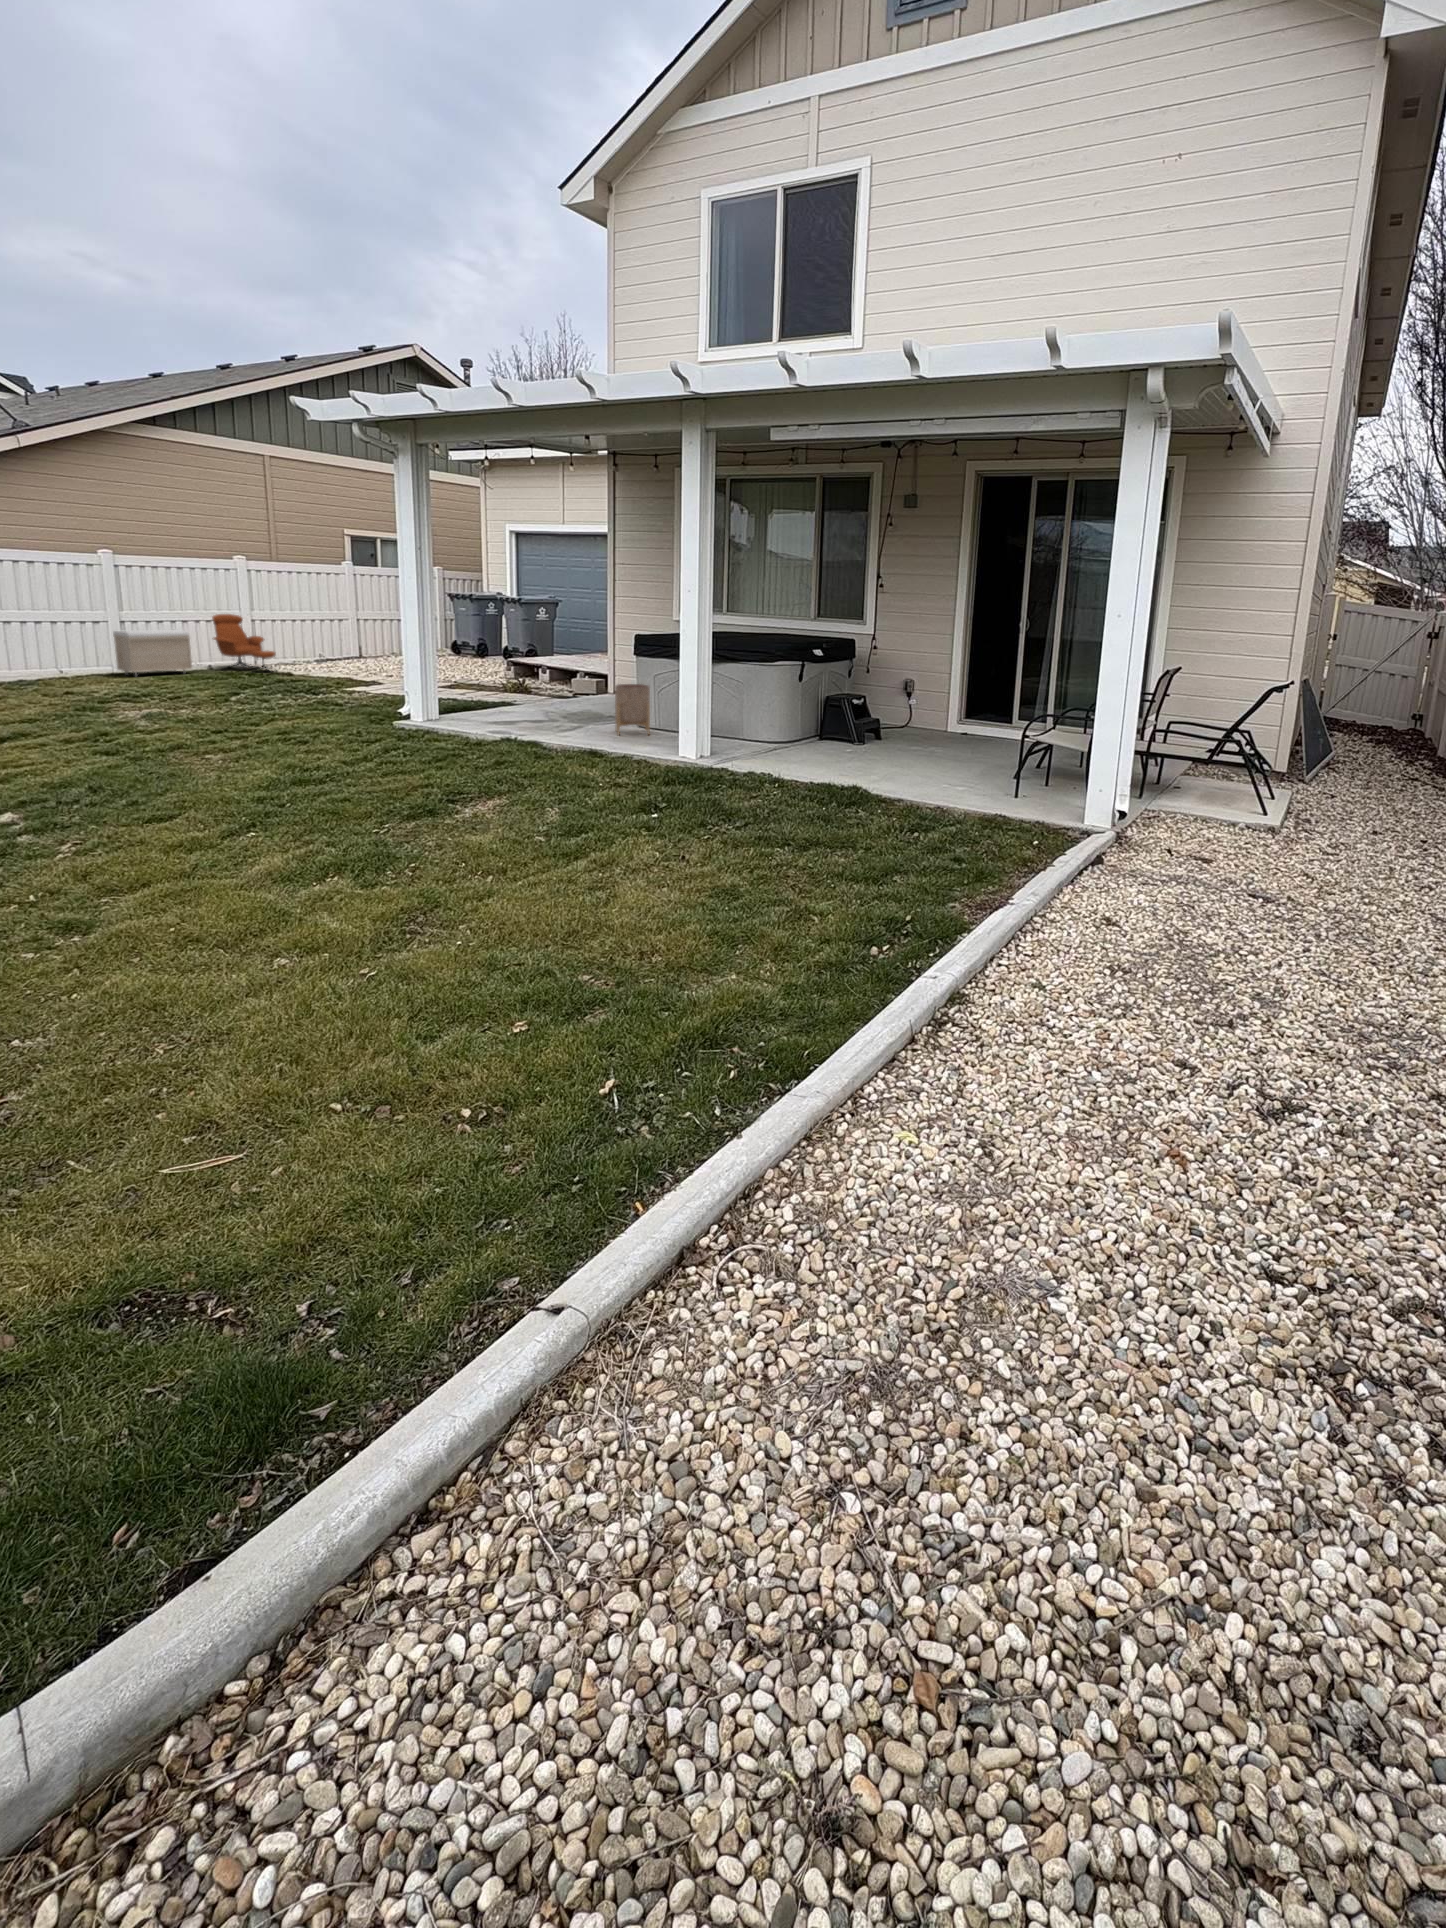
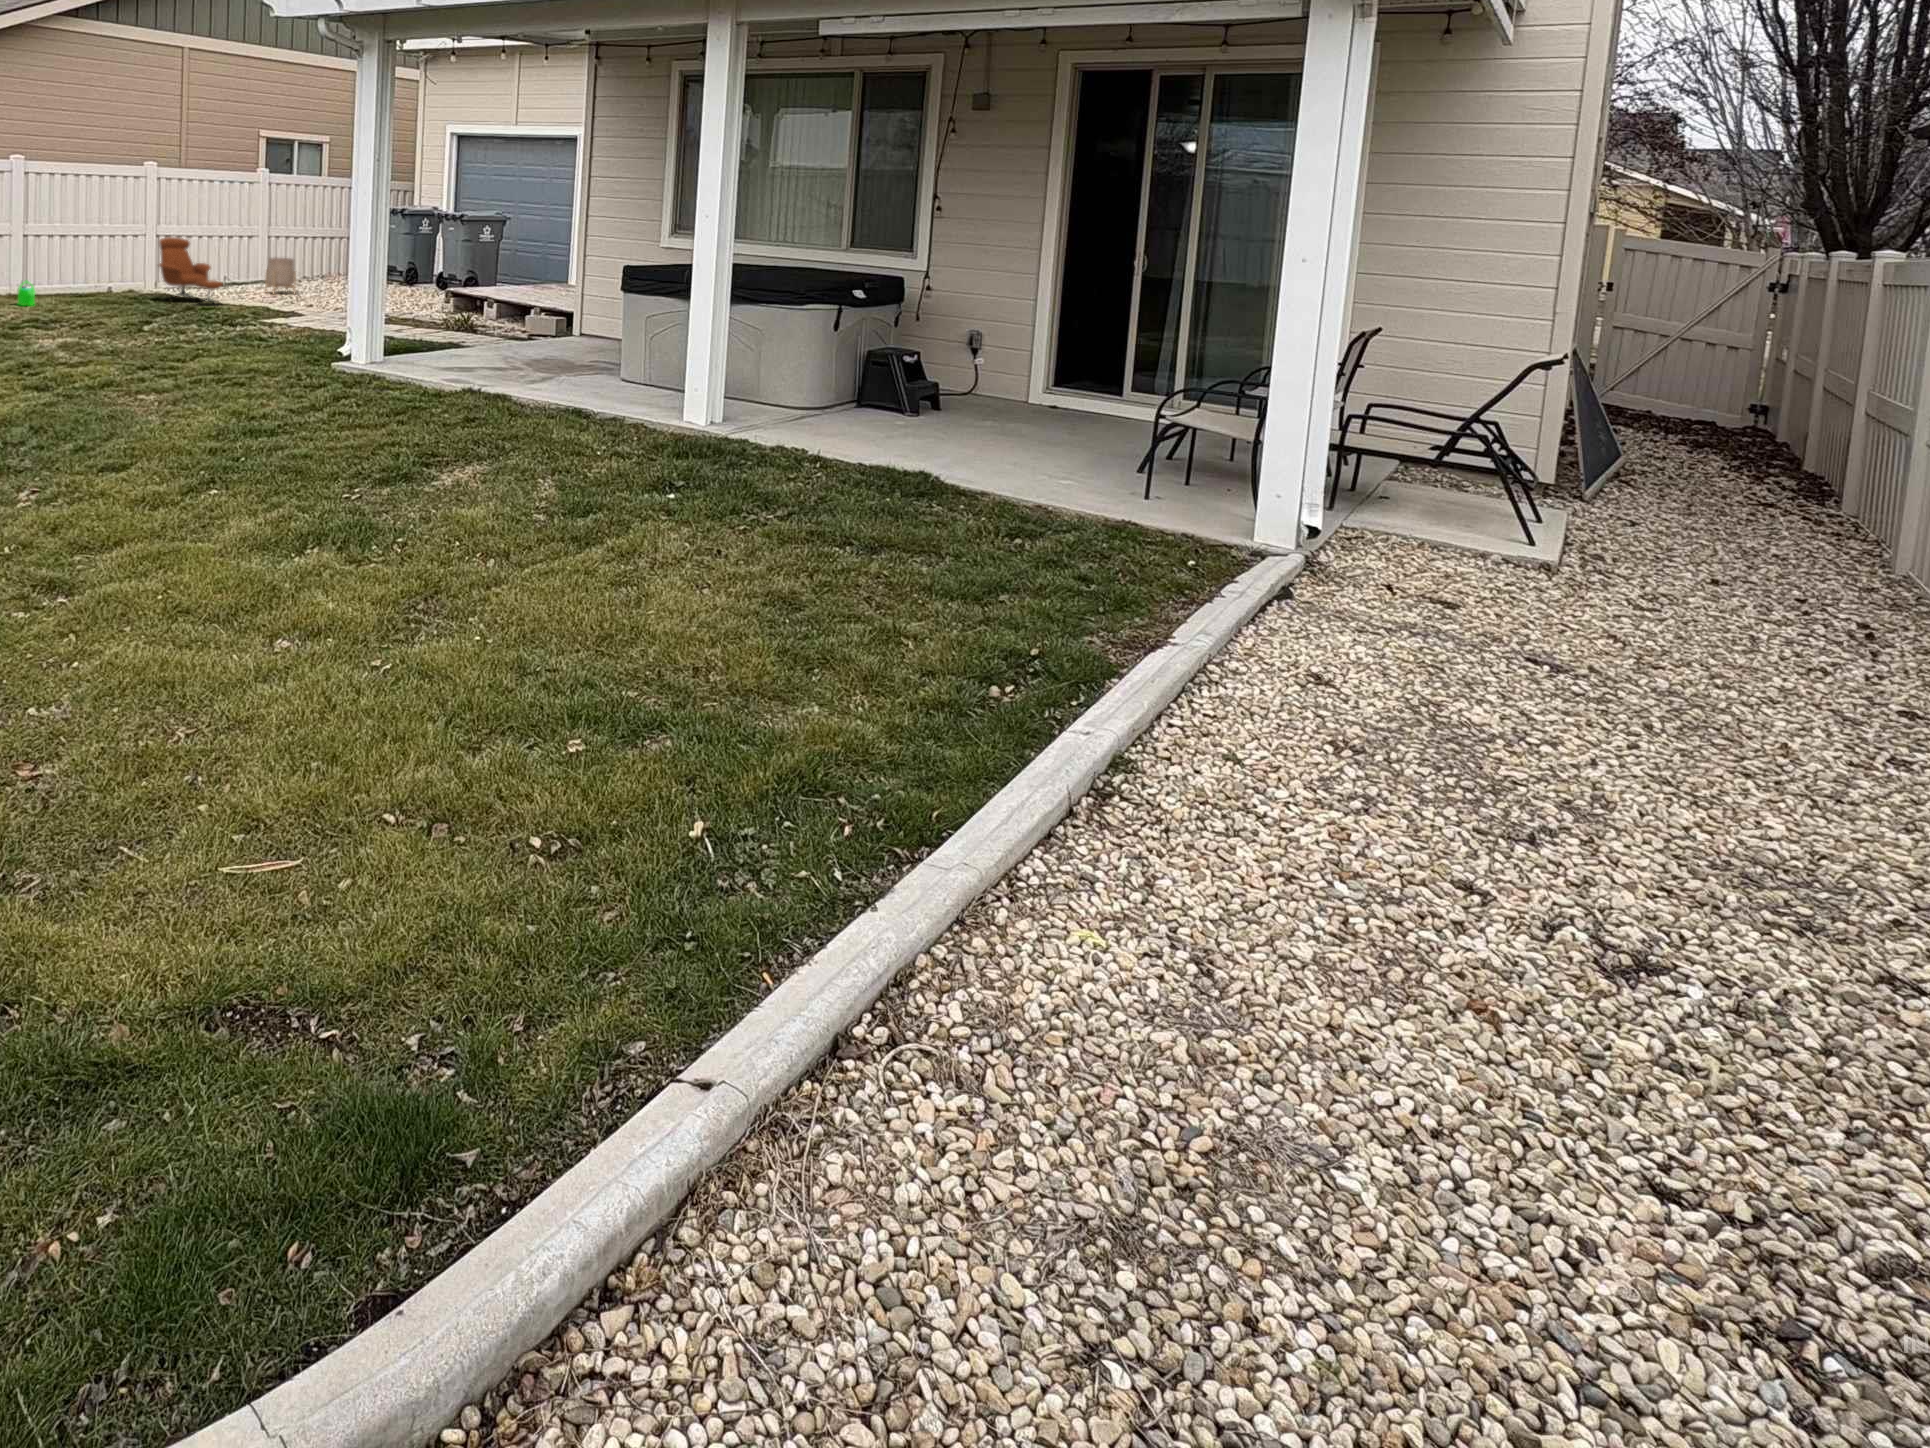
storage bench: present [113,630,192,675] -> none [59,254,136,305]
watering can: none [74,656,95,679] -> present [17,281,35,306]
planter: present [615,684,650,735] -> present [265,258,296,294]

